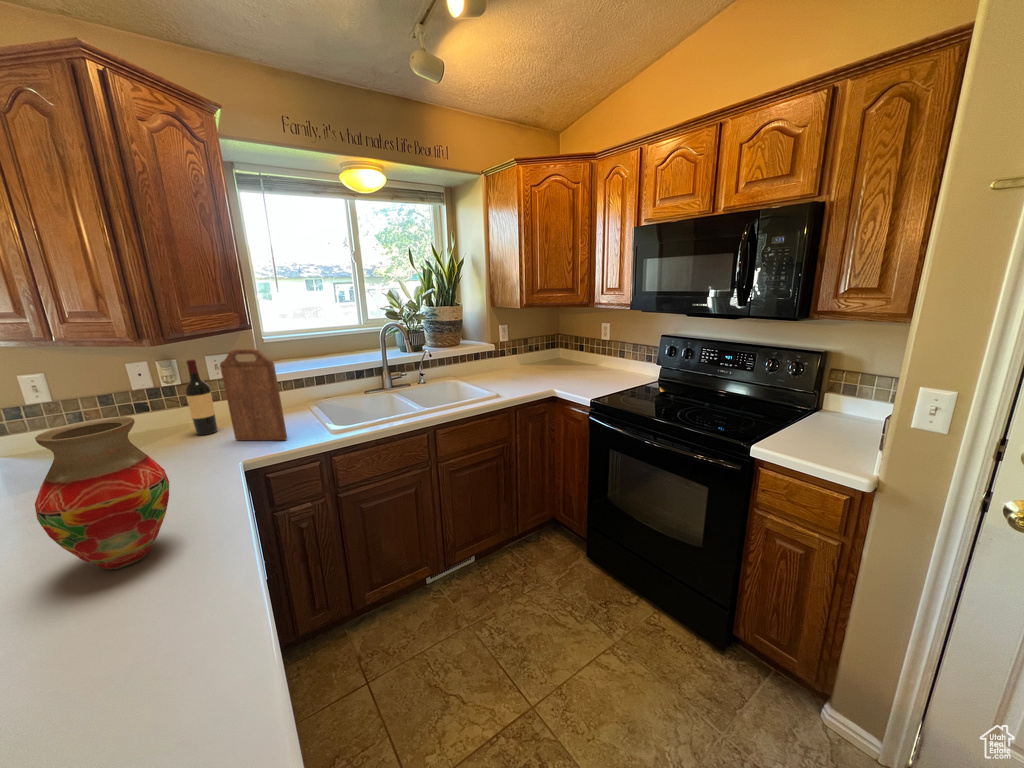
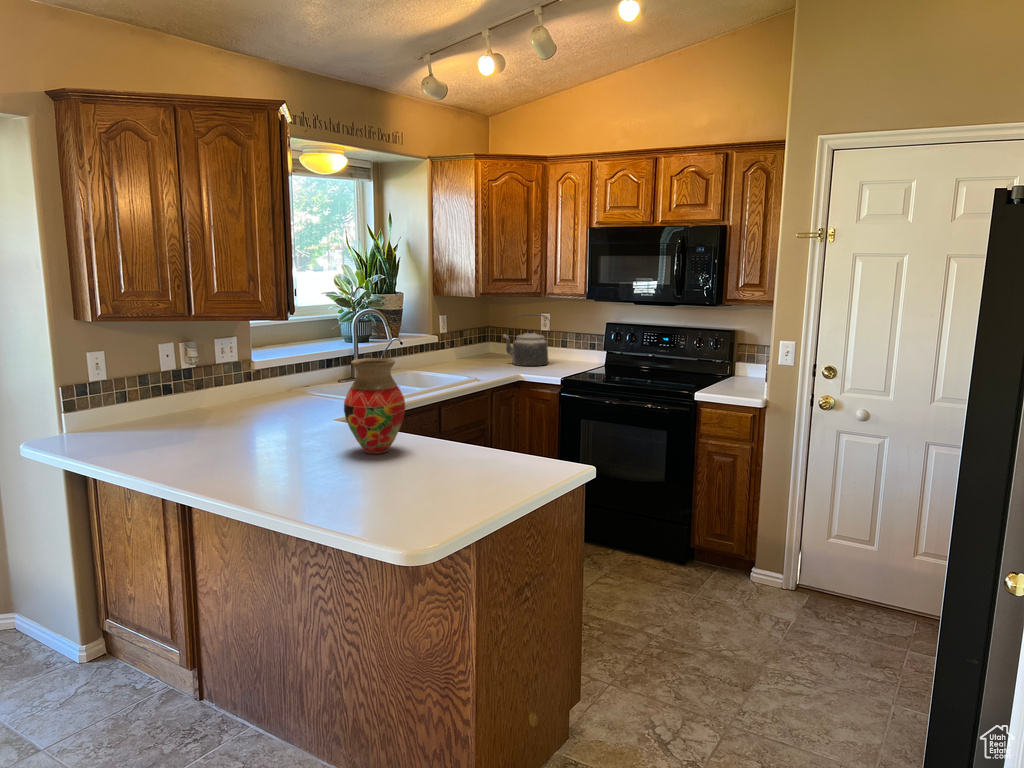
kettle: none [555,325,602,378] -> present [503,314,550,366]
cutting board: present [220,349,287,440] -> none [284,327,339,414]
wine bottle: present [185,360,217,435] -> none [226,339,249,413]

